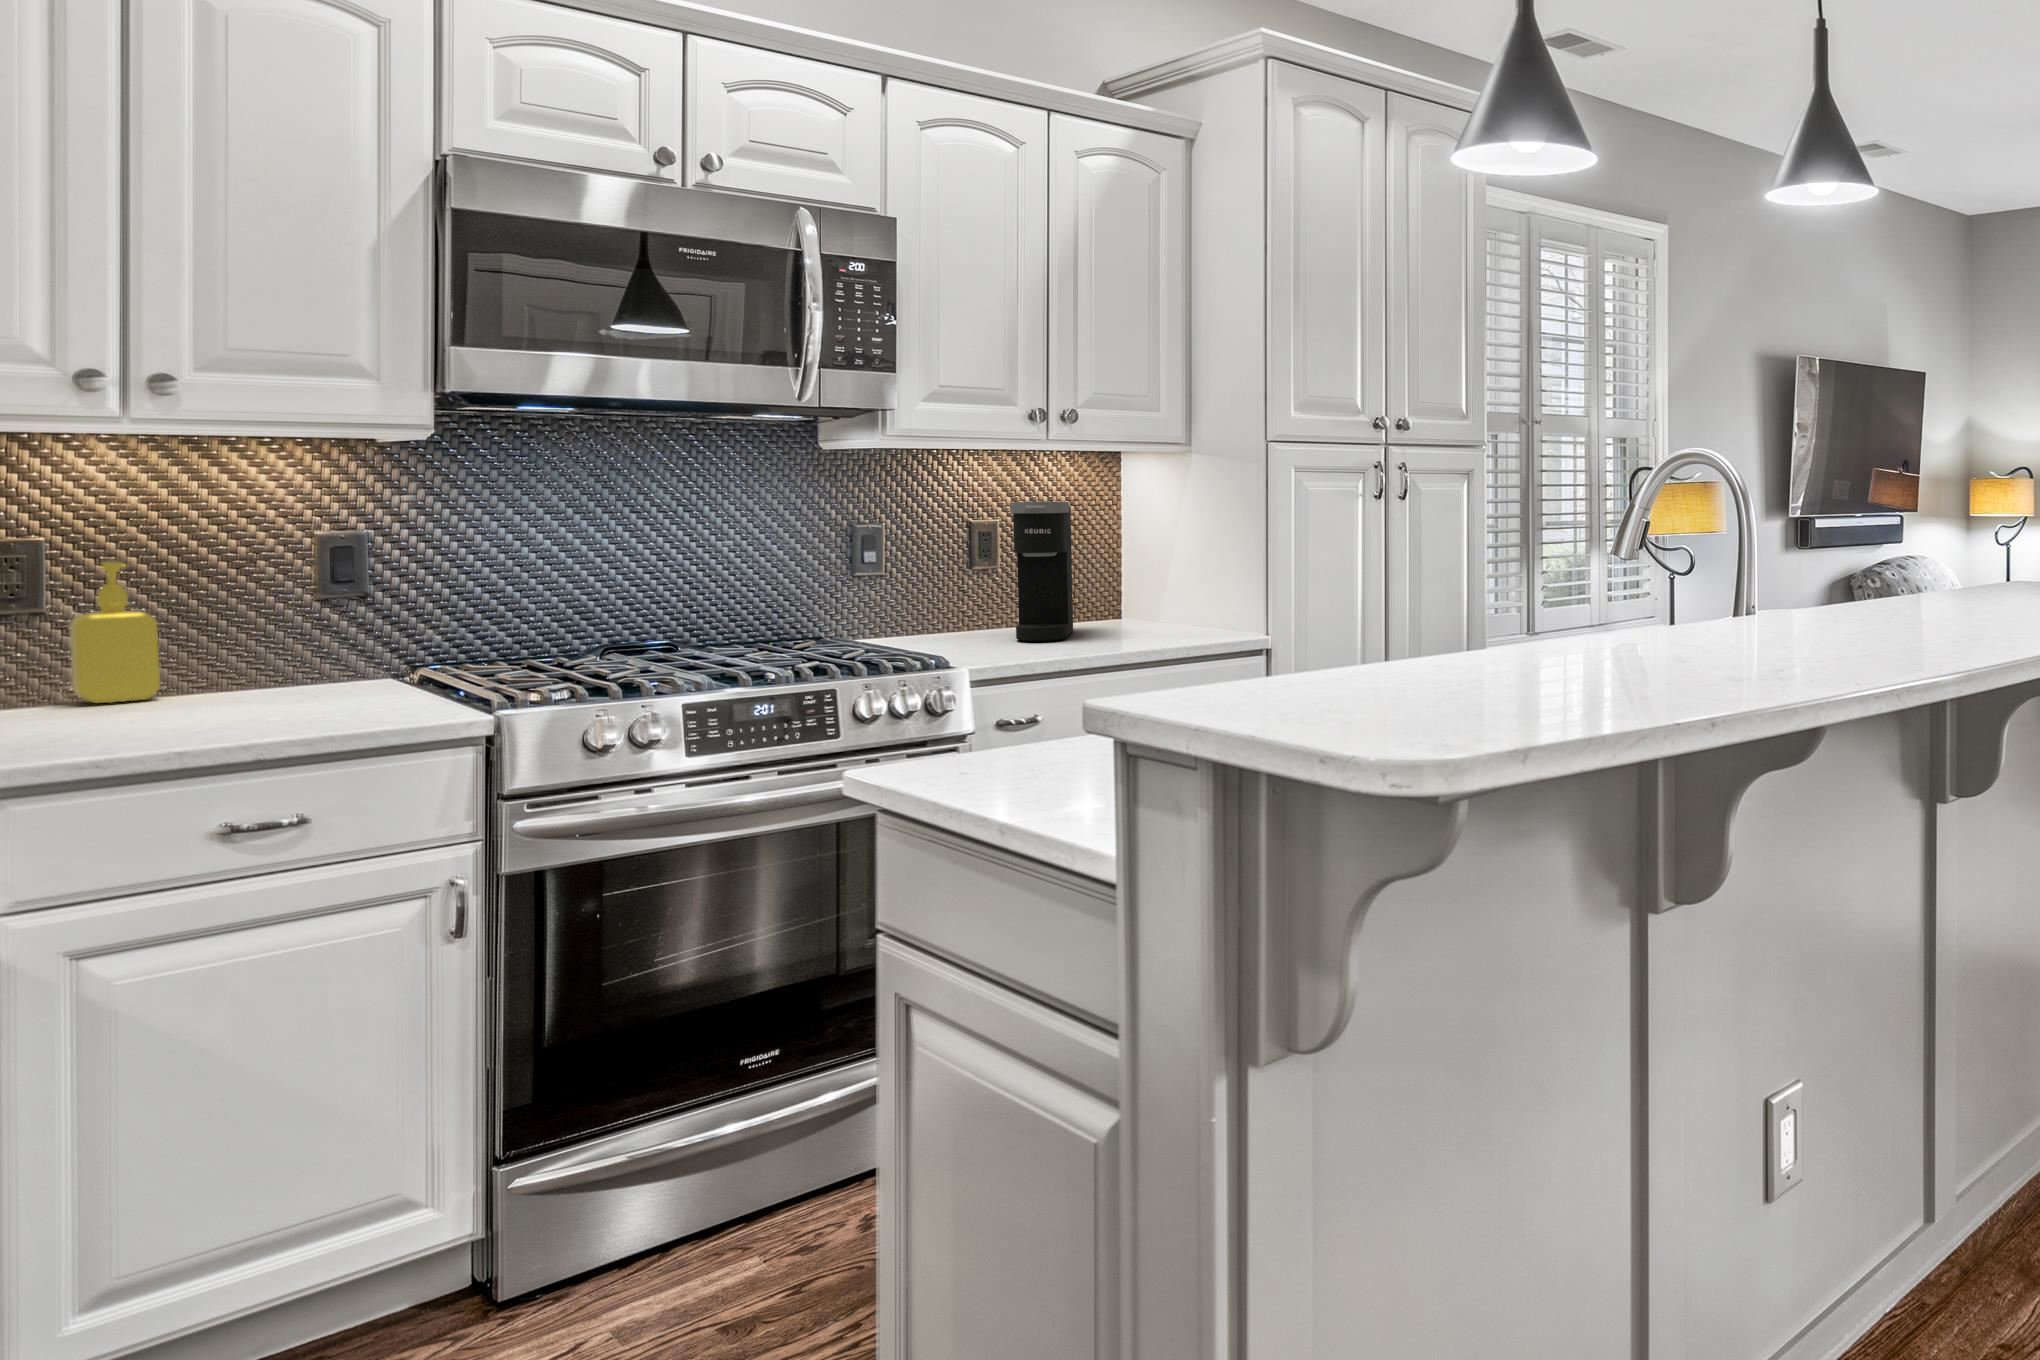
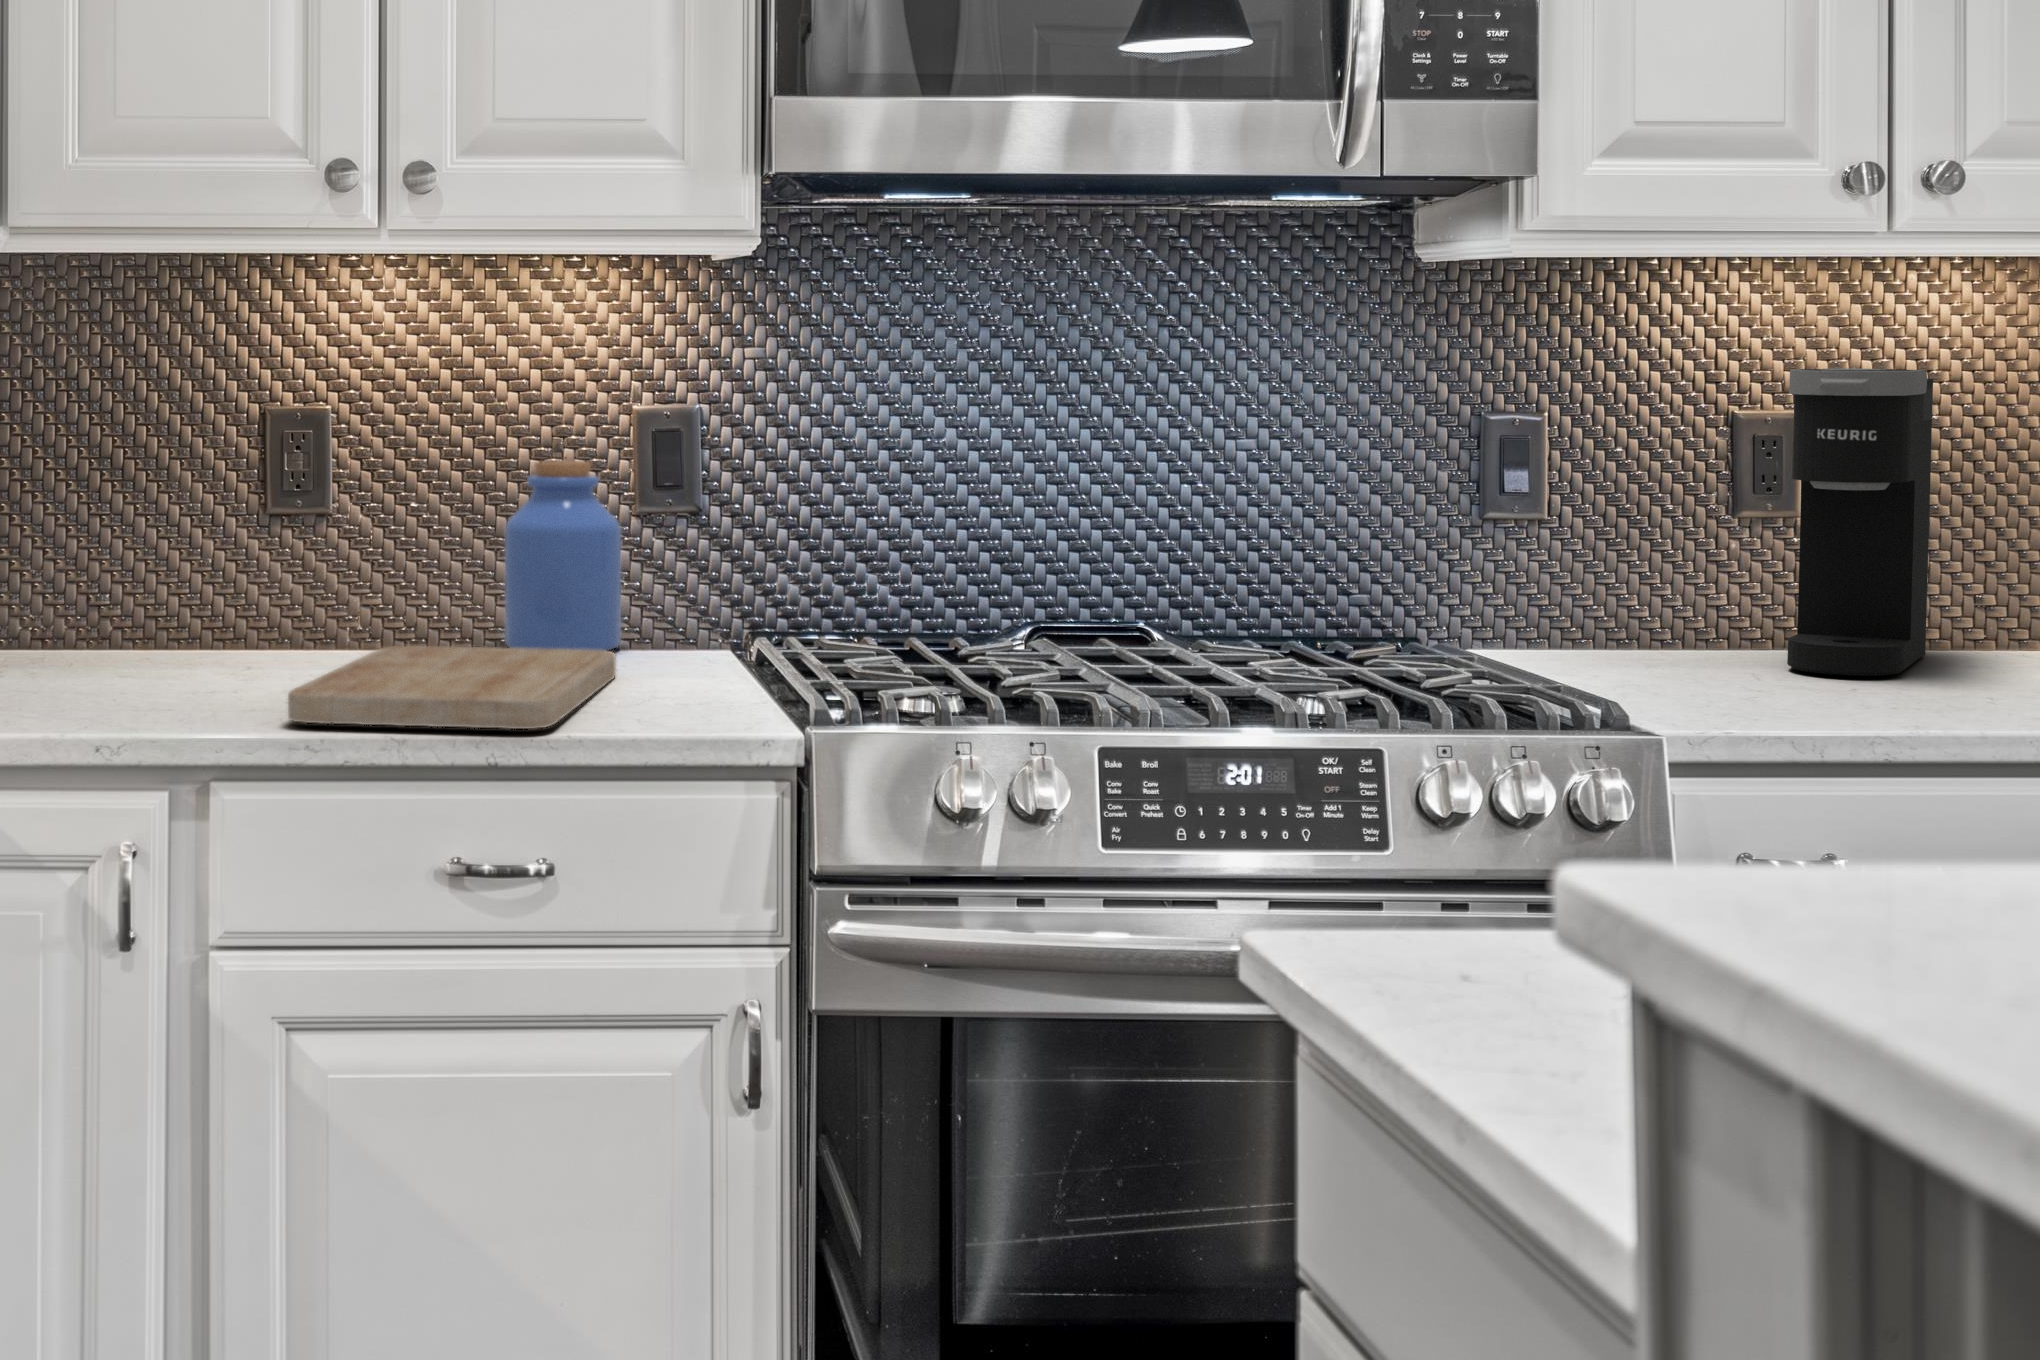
soap dispenser: present [70,562,160,703] -> none [335,445,427,655]
jar: none [221,568,321,690] -> present [505,460,621,651]
cutting board: none [73,683,330,742] -> present [288,646,616,729]

